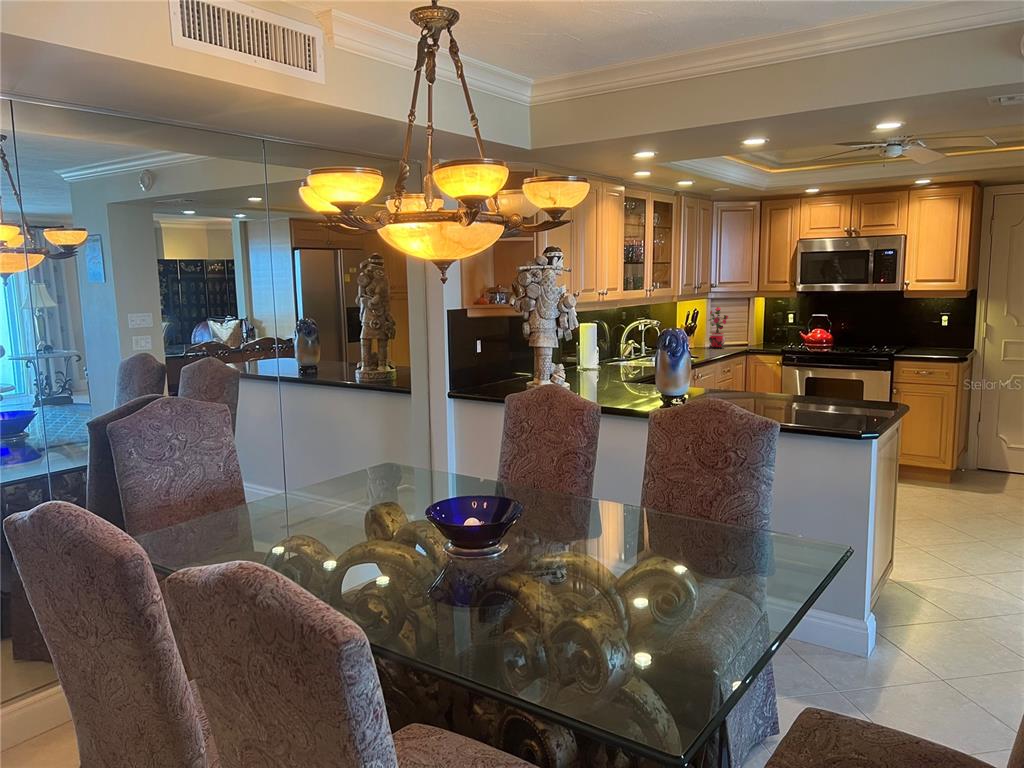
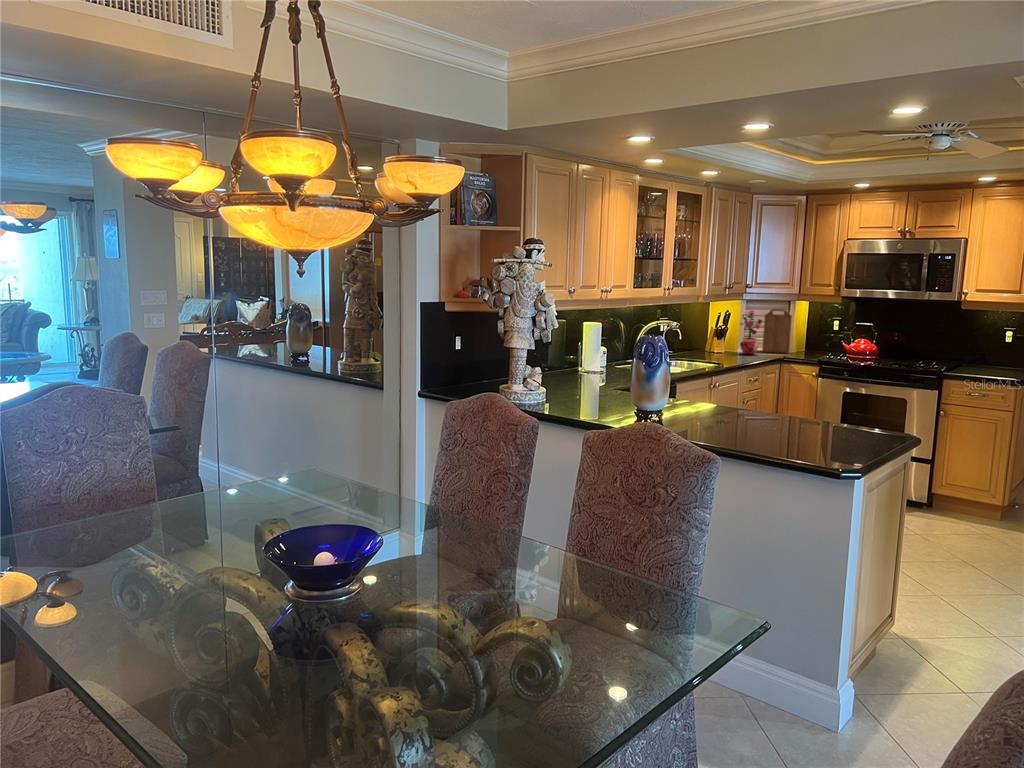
cutting board: none [728,305,753,345] -> present [762,309,792,353]

